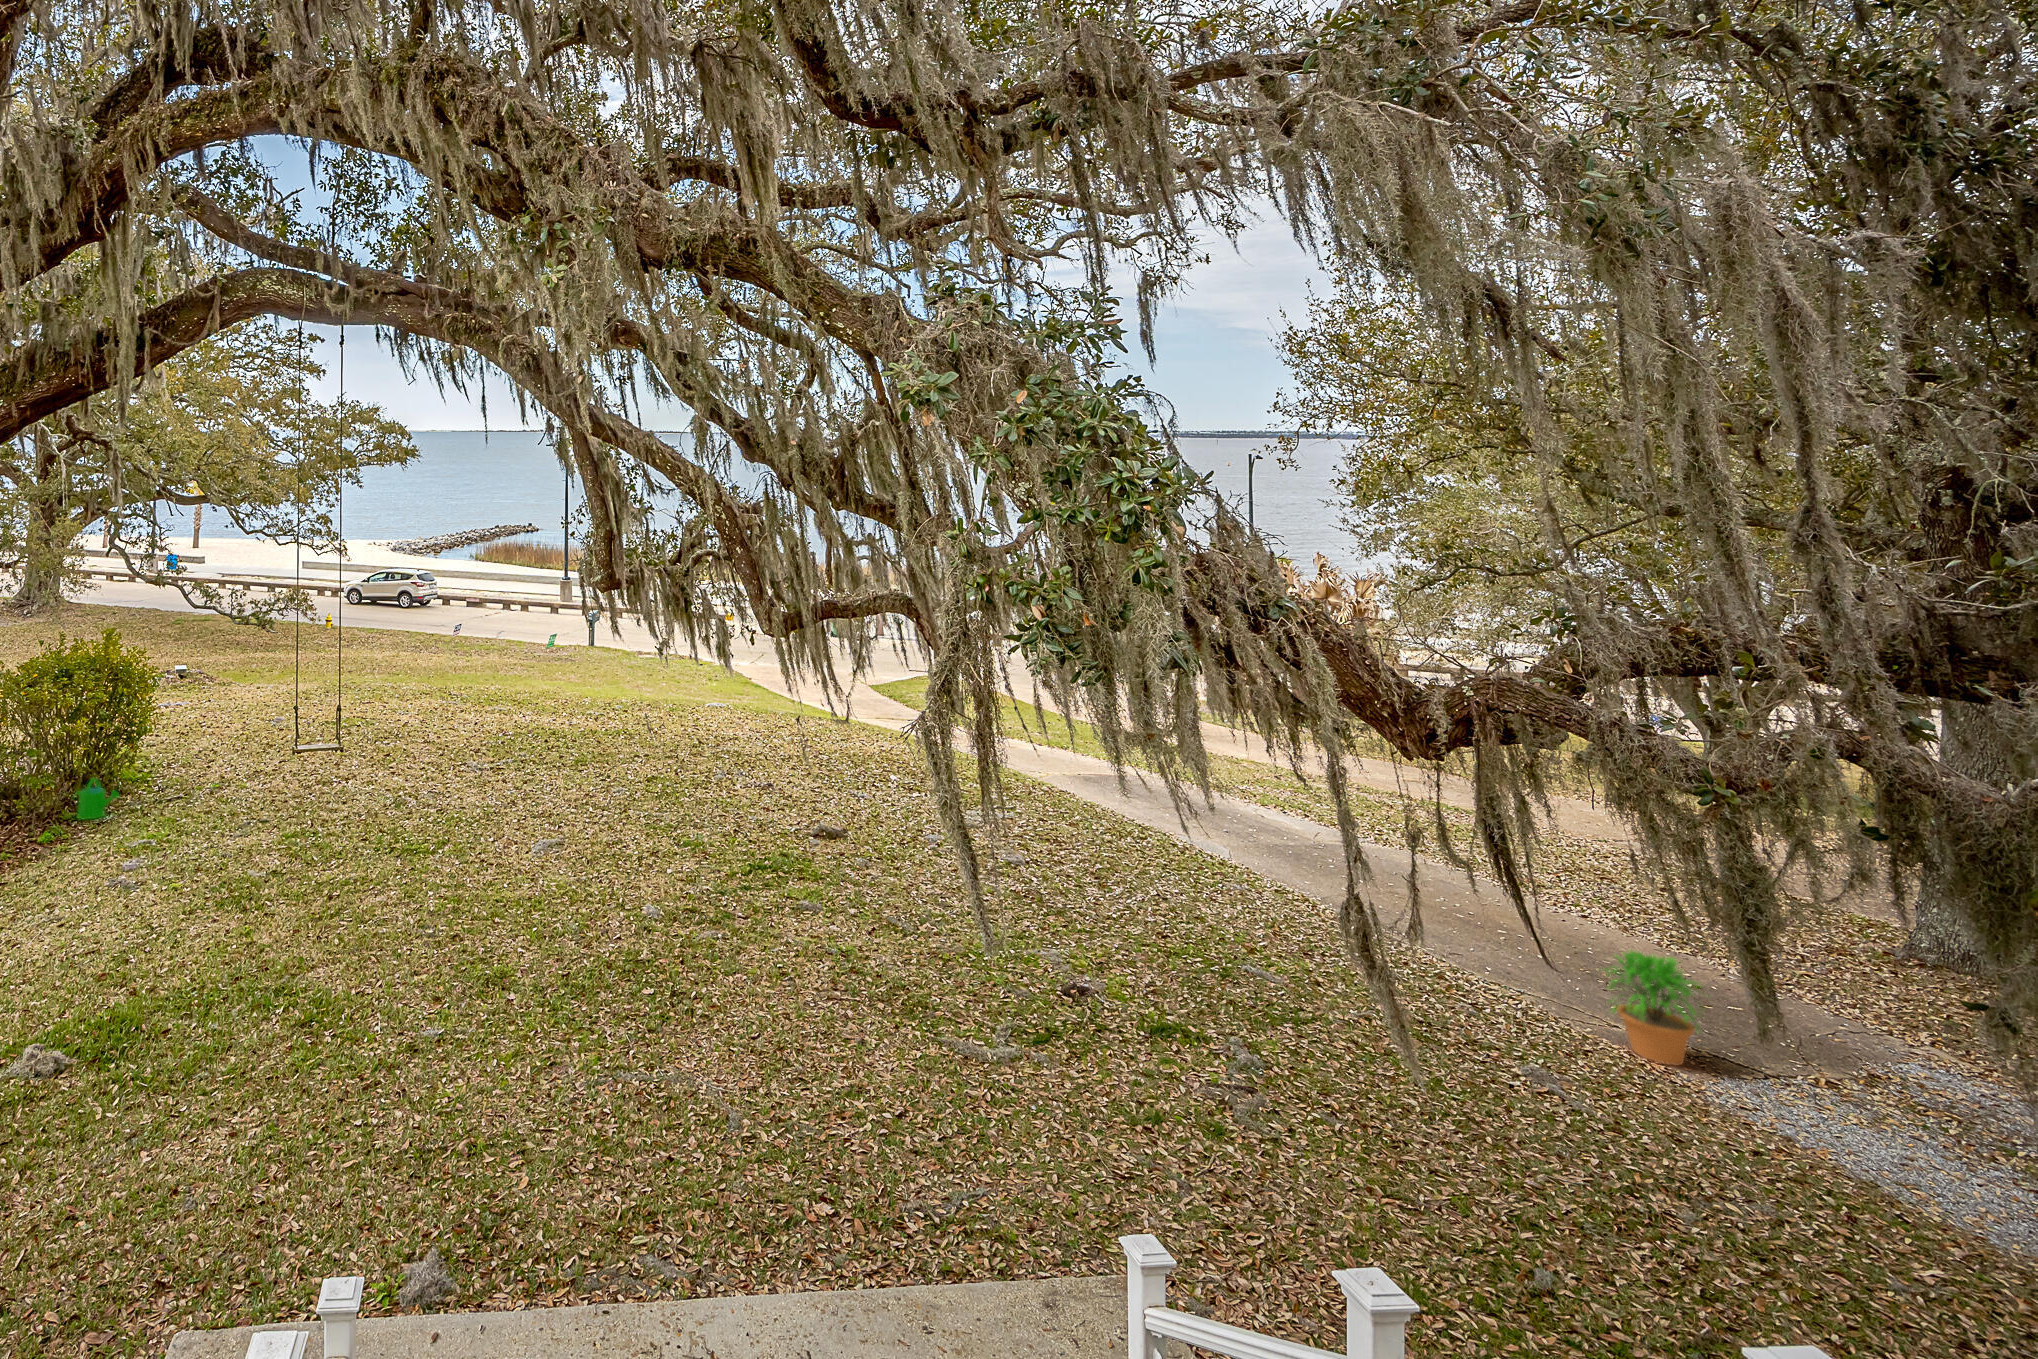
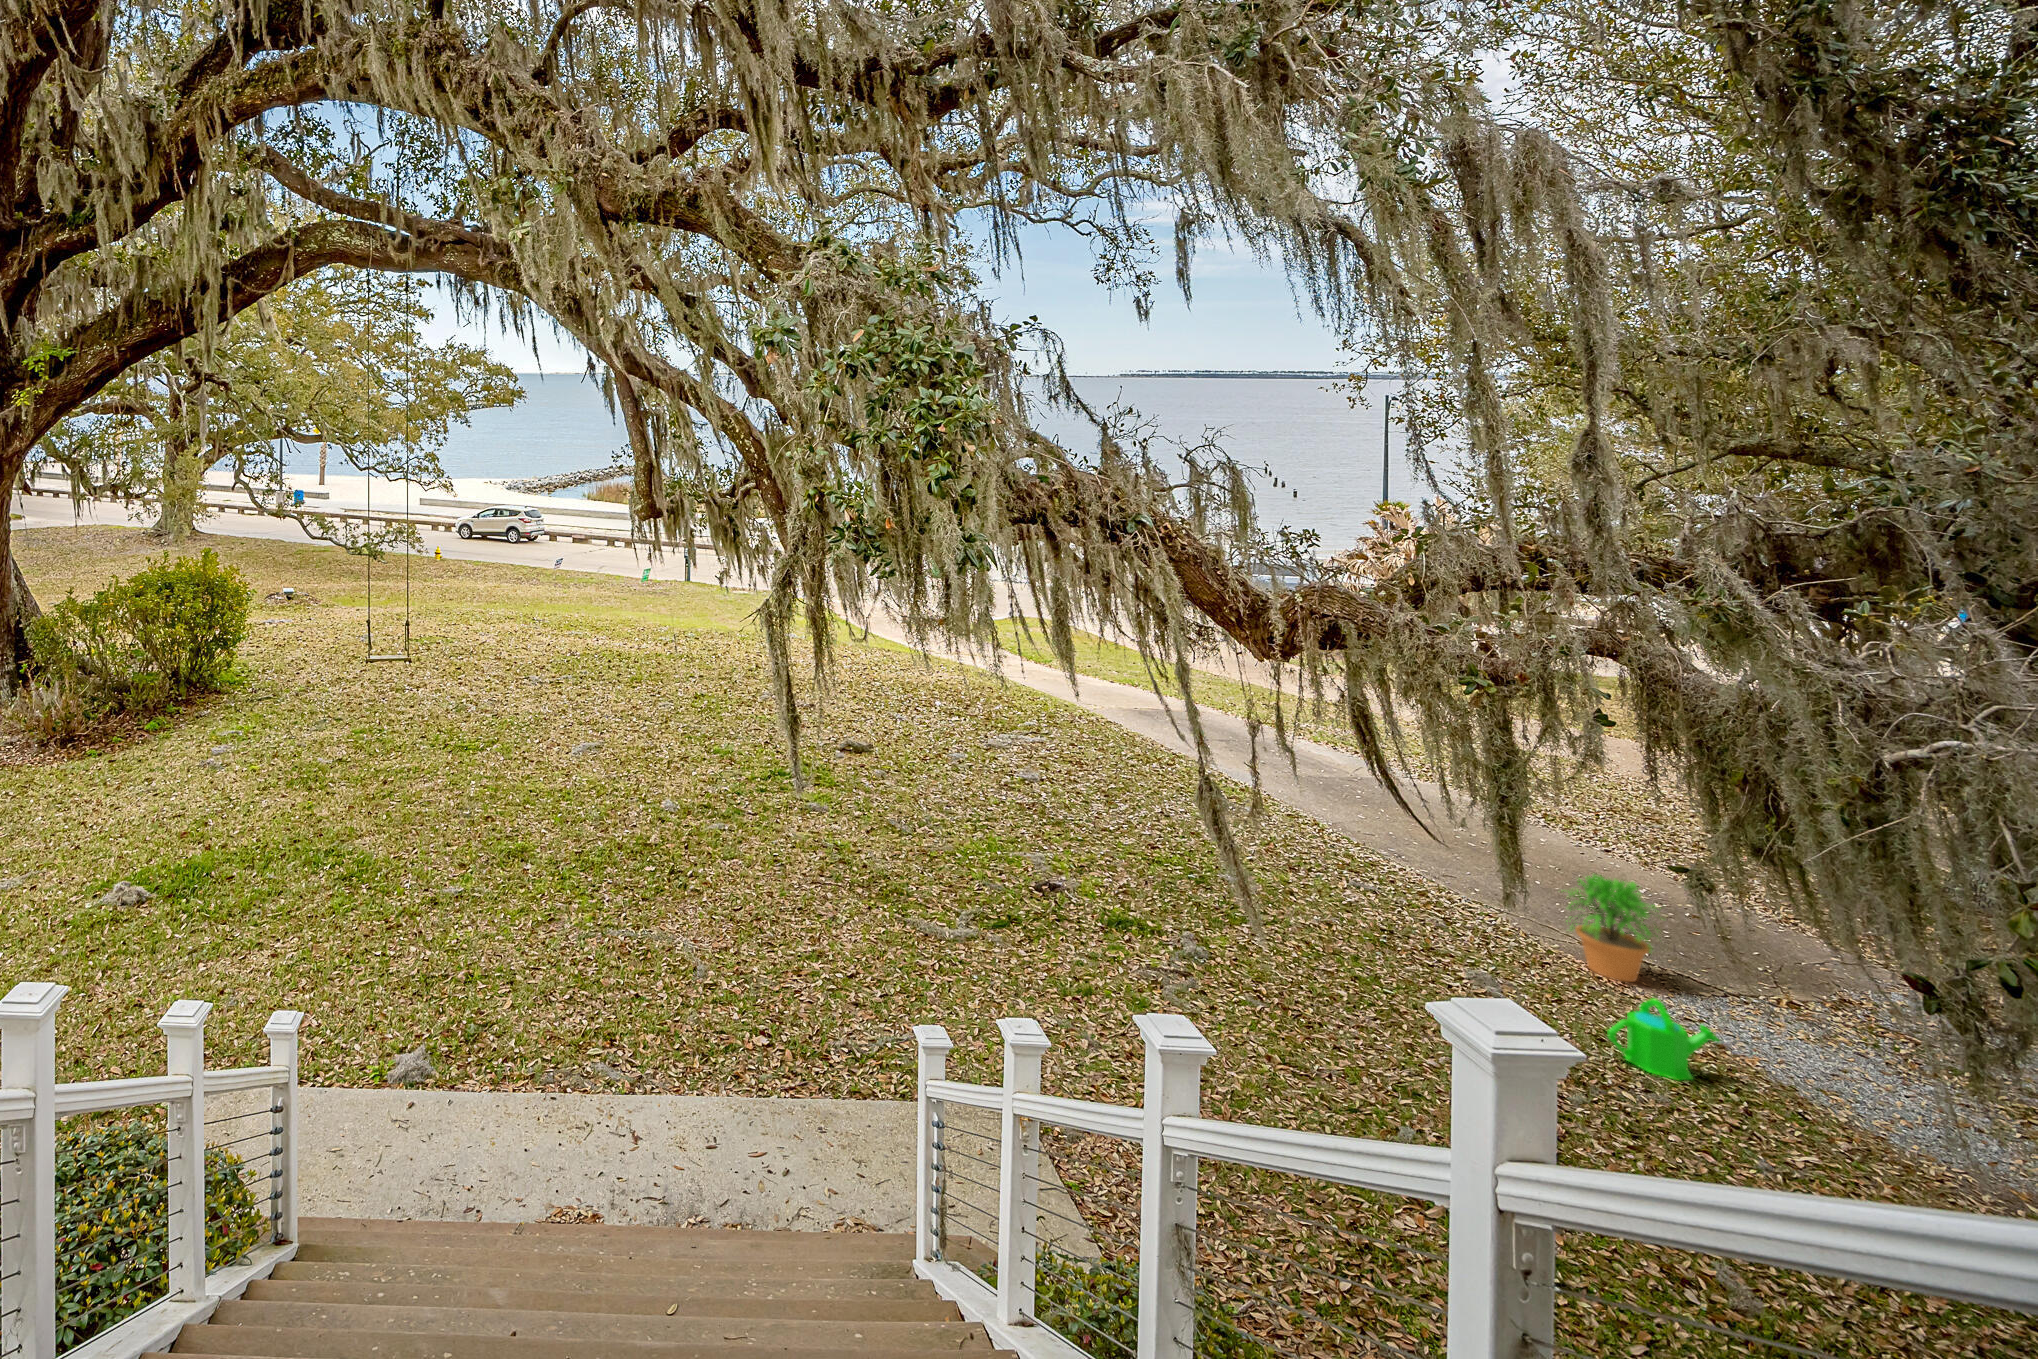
watering can: present [75,778,119,819] -> present [1607,998,1720,1080]

